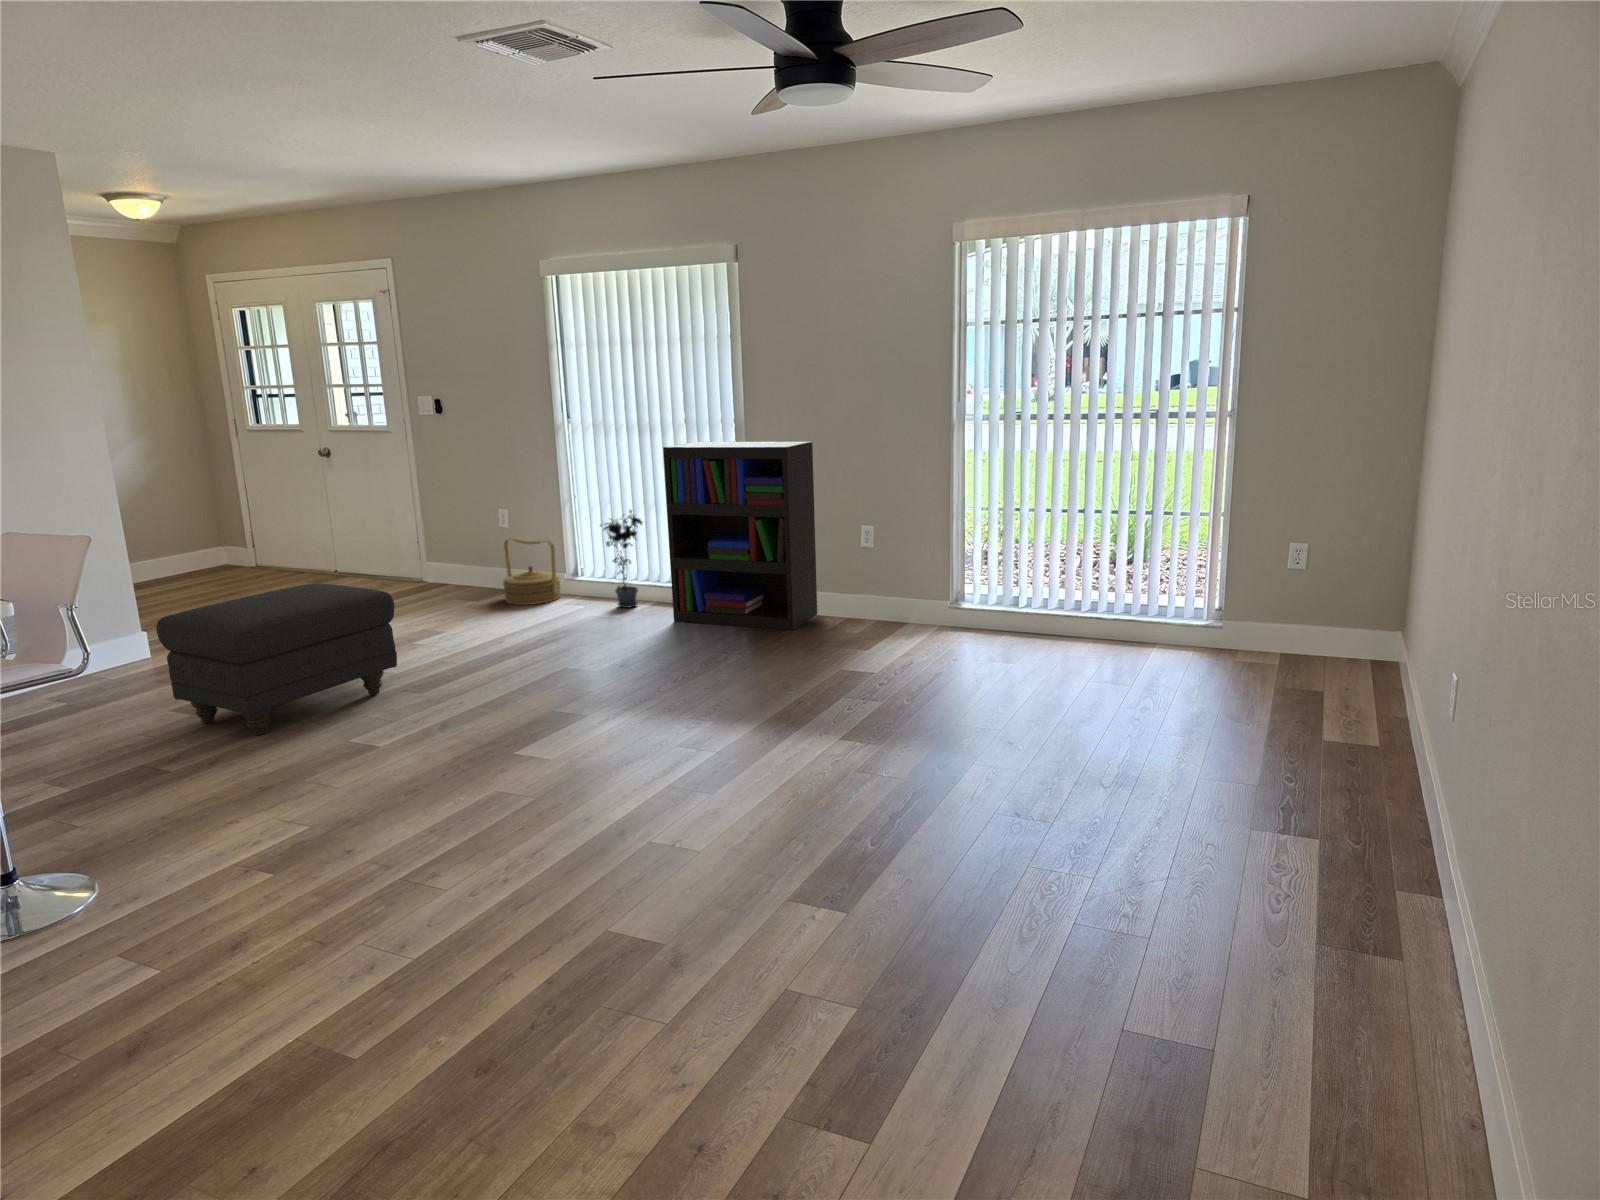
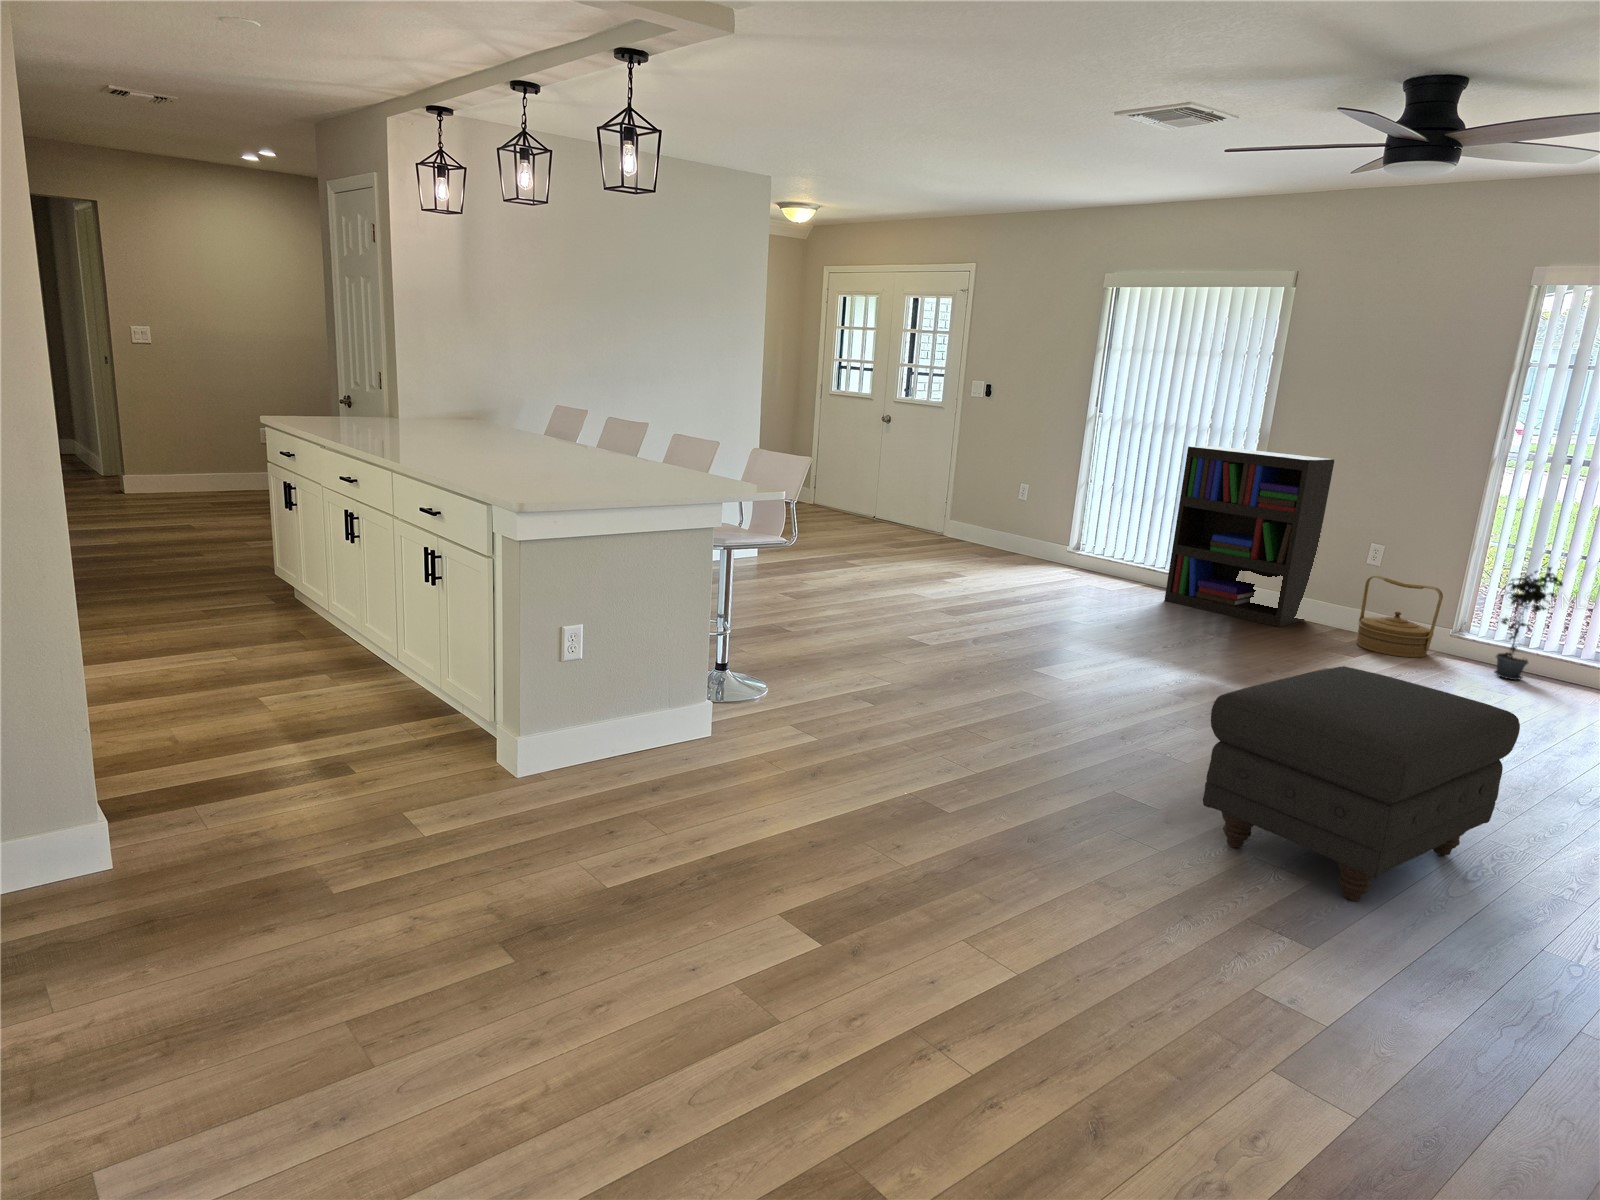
potted plant: present [600,510,642,608] -> present [1494,567,1563,680]
woven basket: present [503,538,561,605] -> present [1356,576,1443,658]
ottoman: present [156,584,397,735] -> present [1203,666,1520,901]

